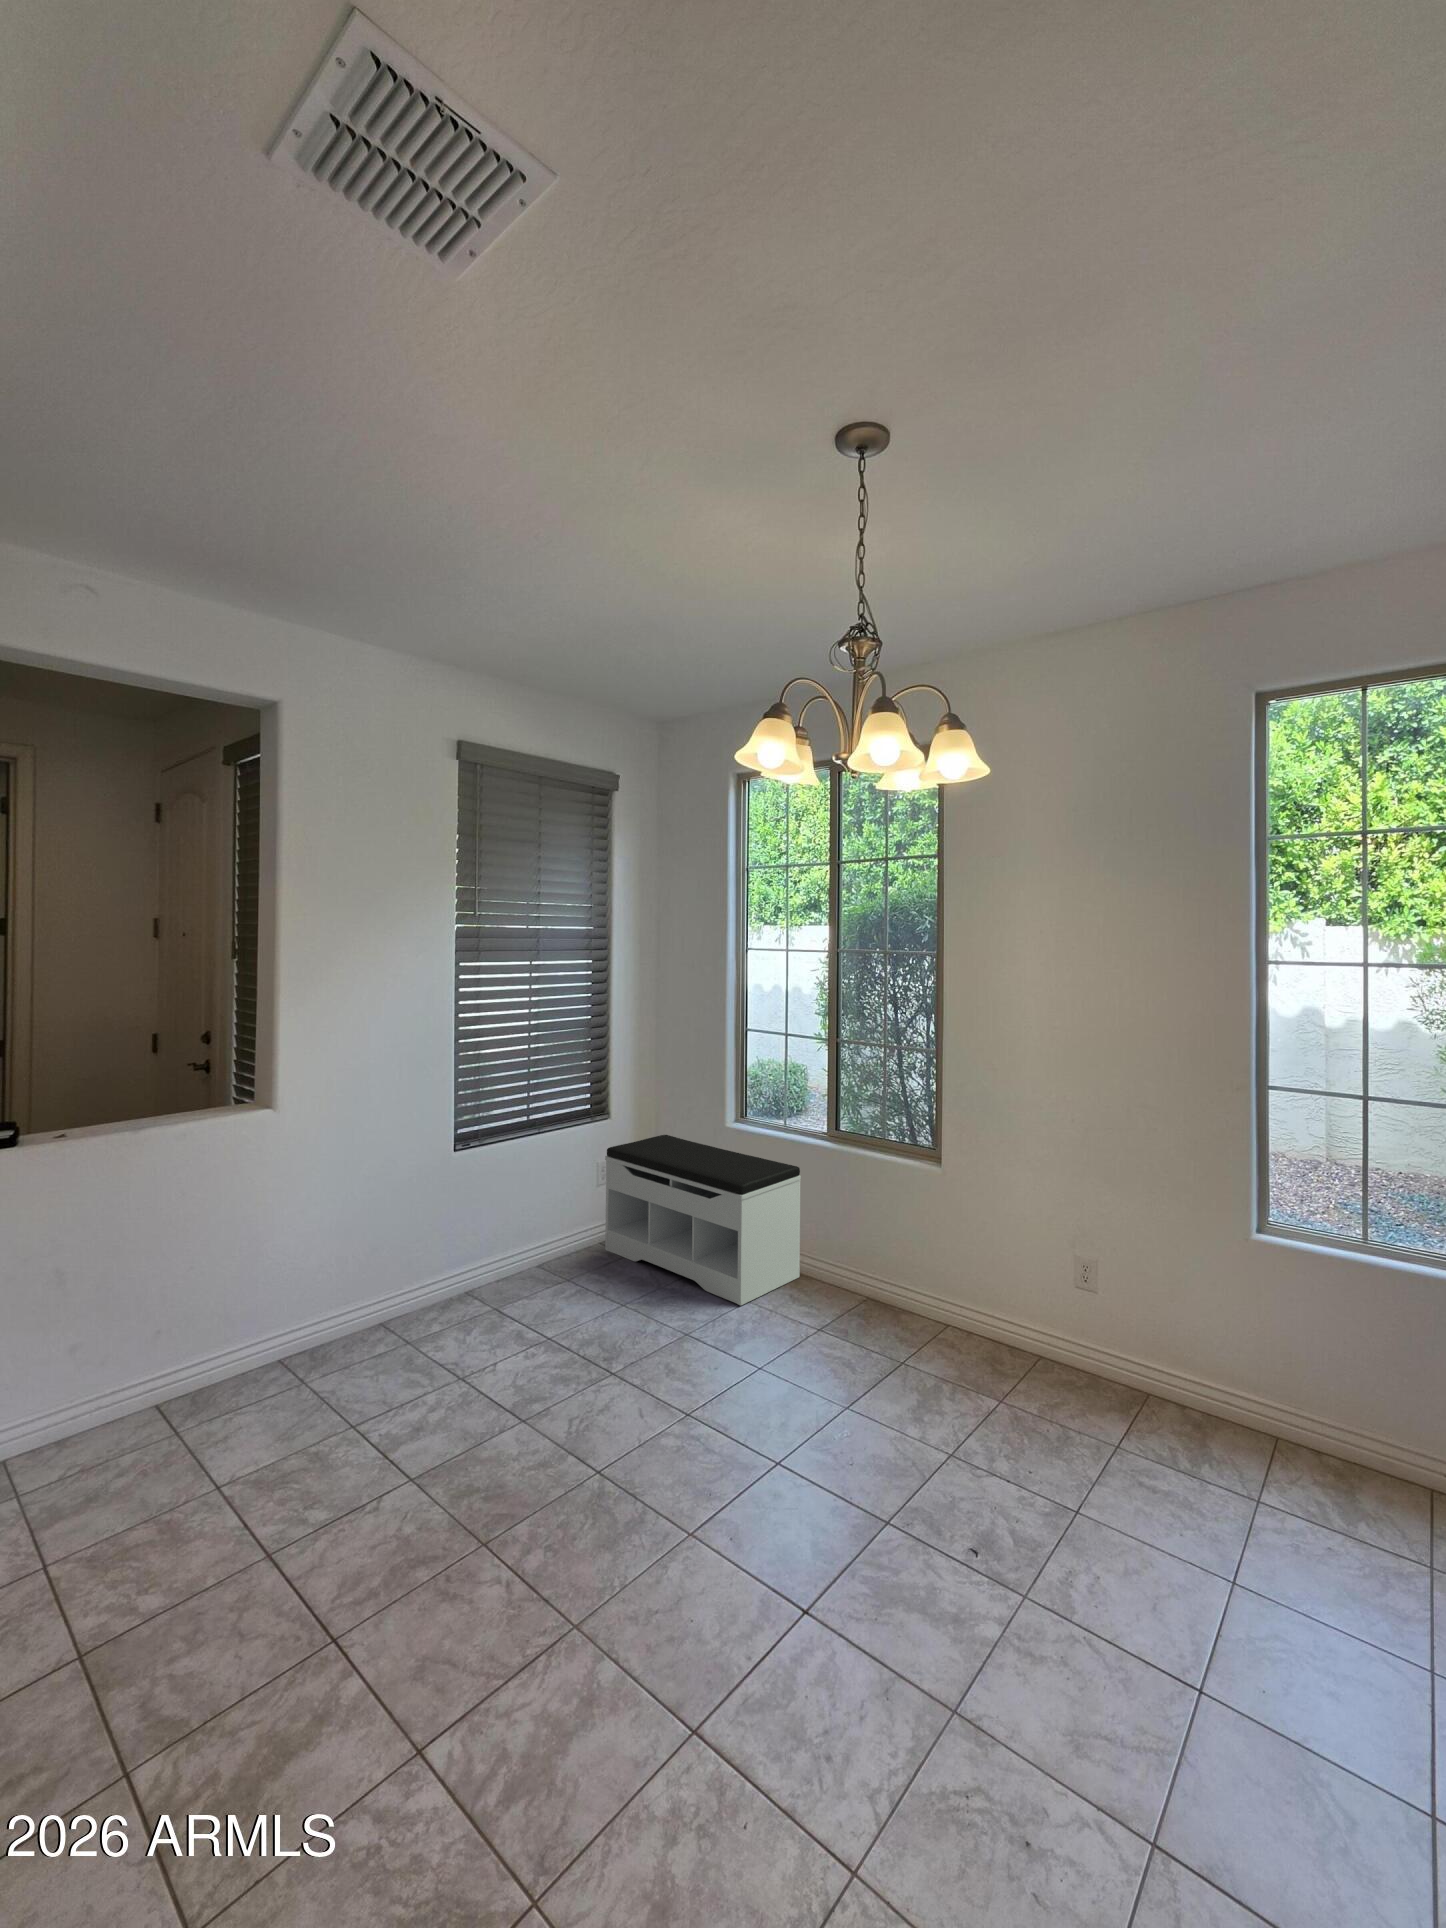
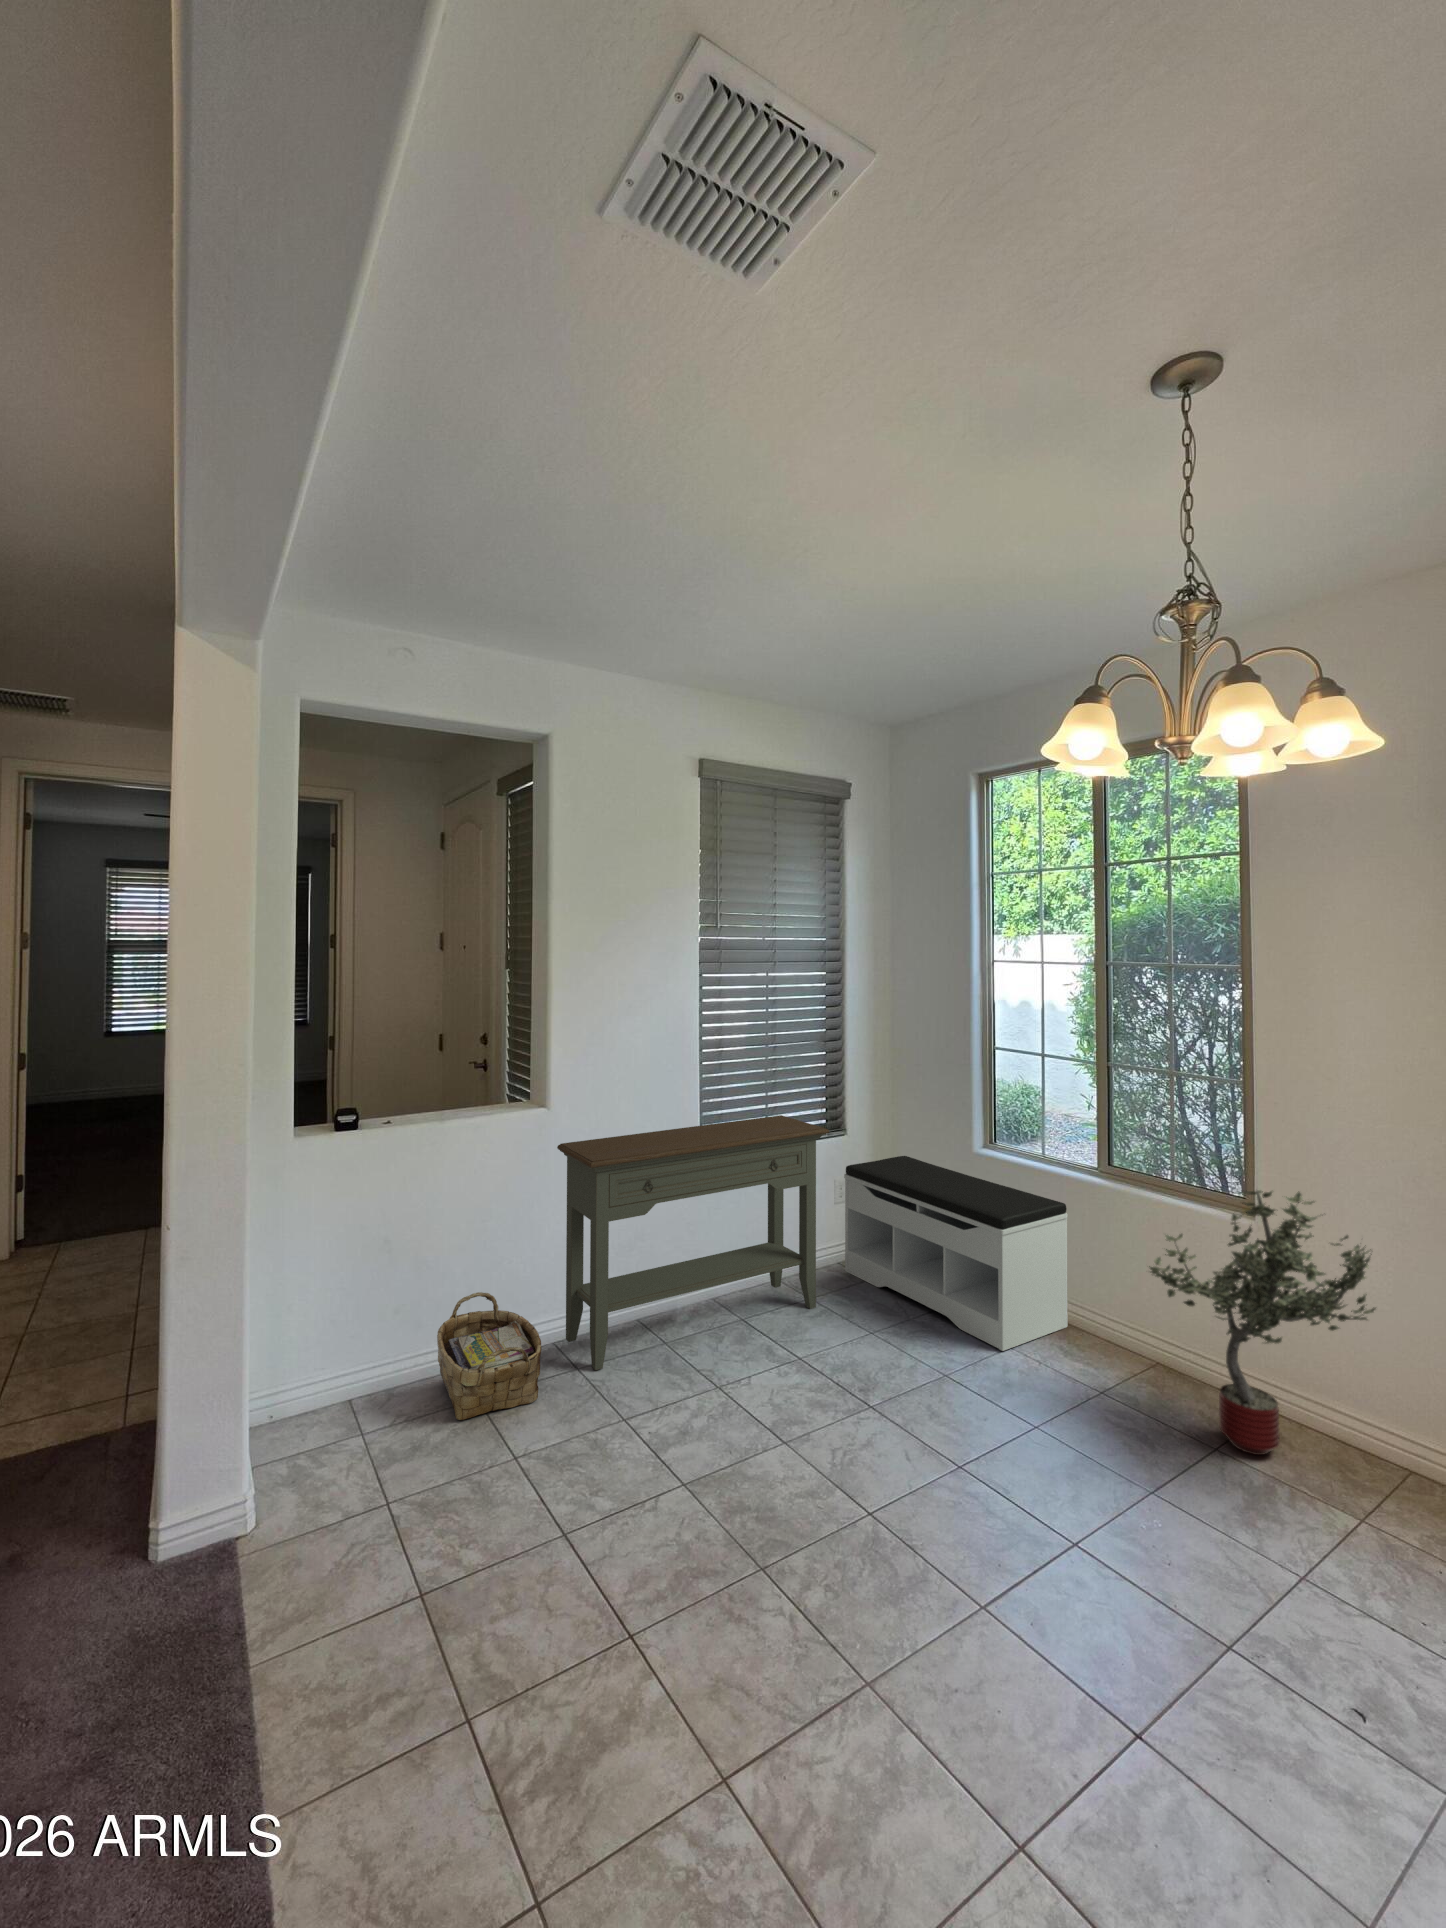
console table: none [286,1102,587,1381] -> present [557,1115,829,1370]
potted tree: none [857,1139,1017,1363] -> present [1149,1190,1376,1455]
woven basket: none [127,1314,259,1457] -> present [437,1292,541,1420]

